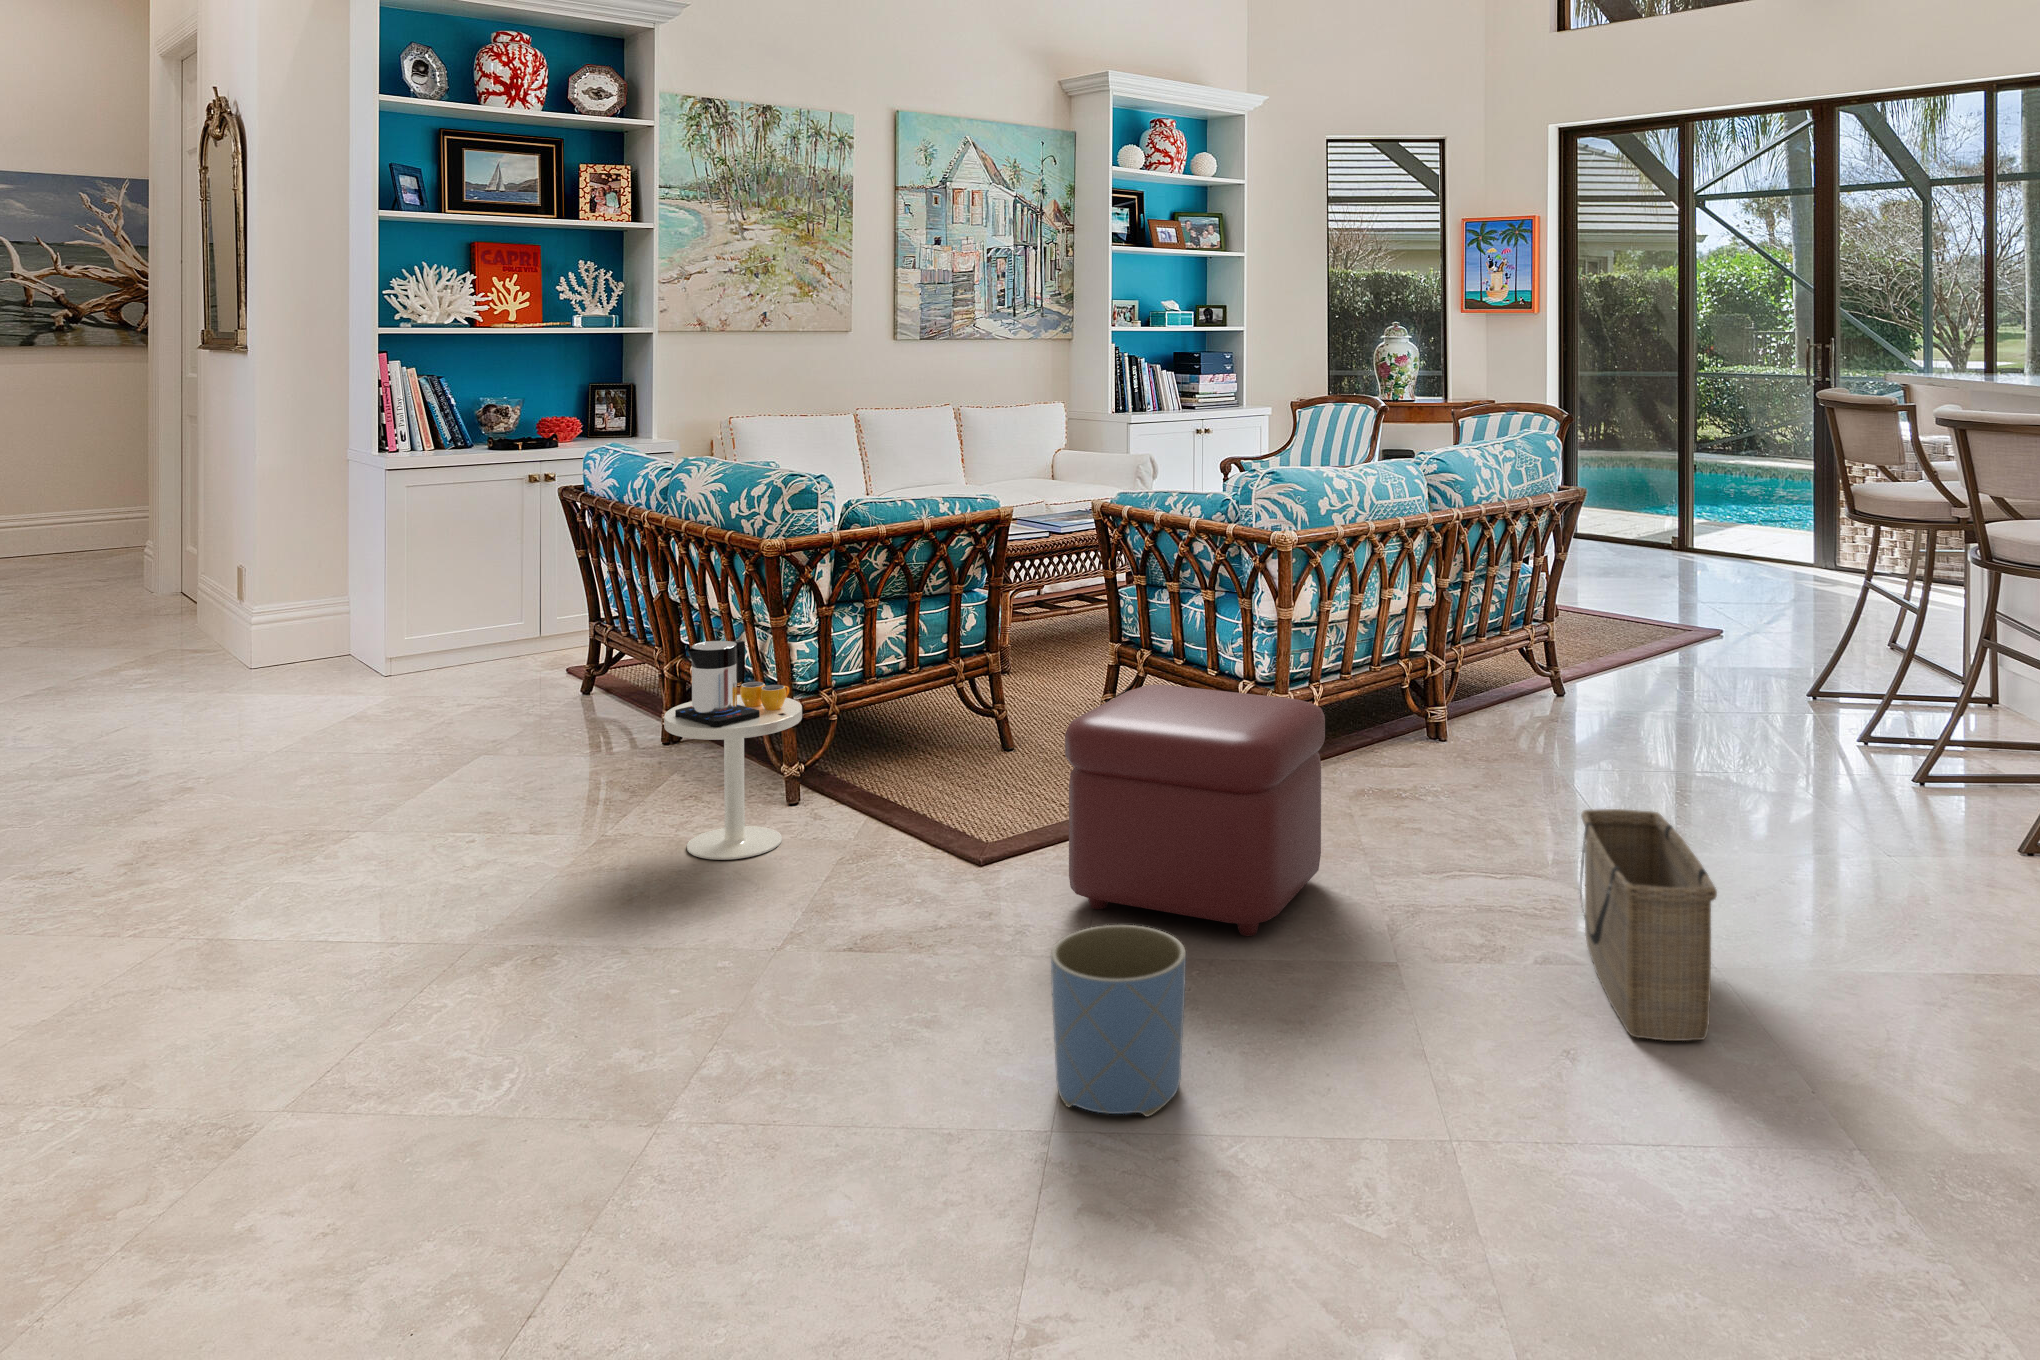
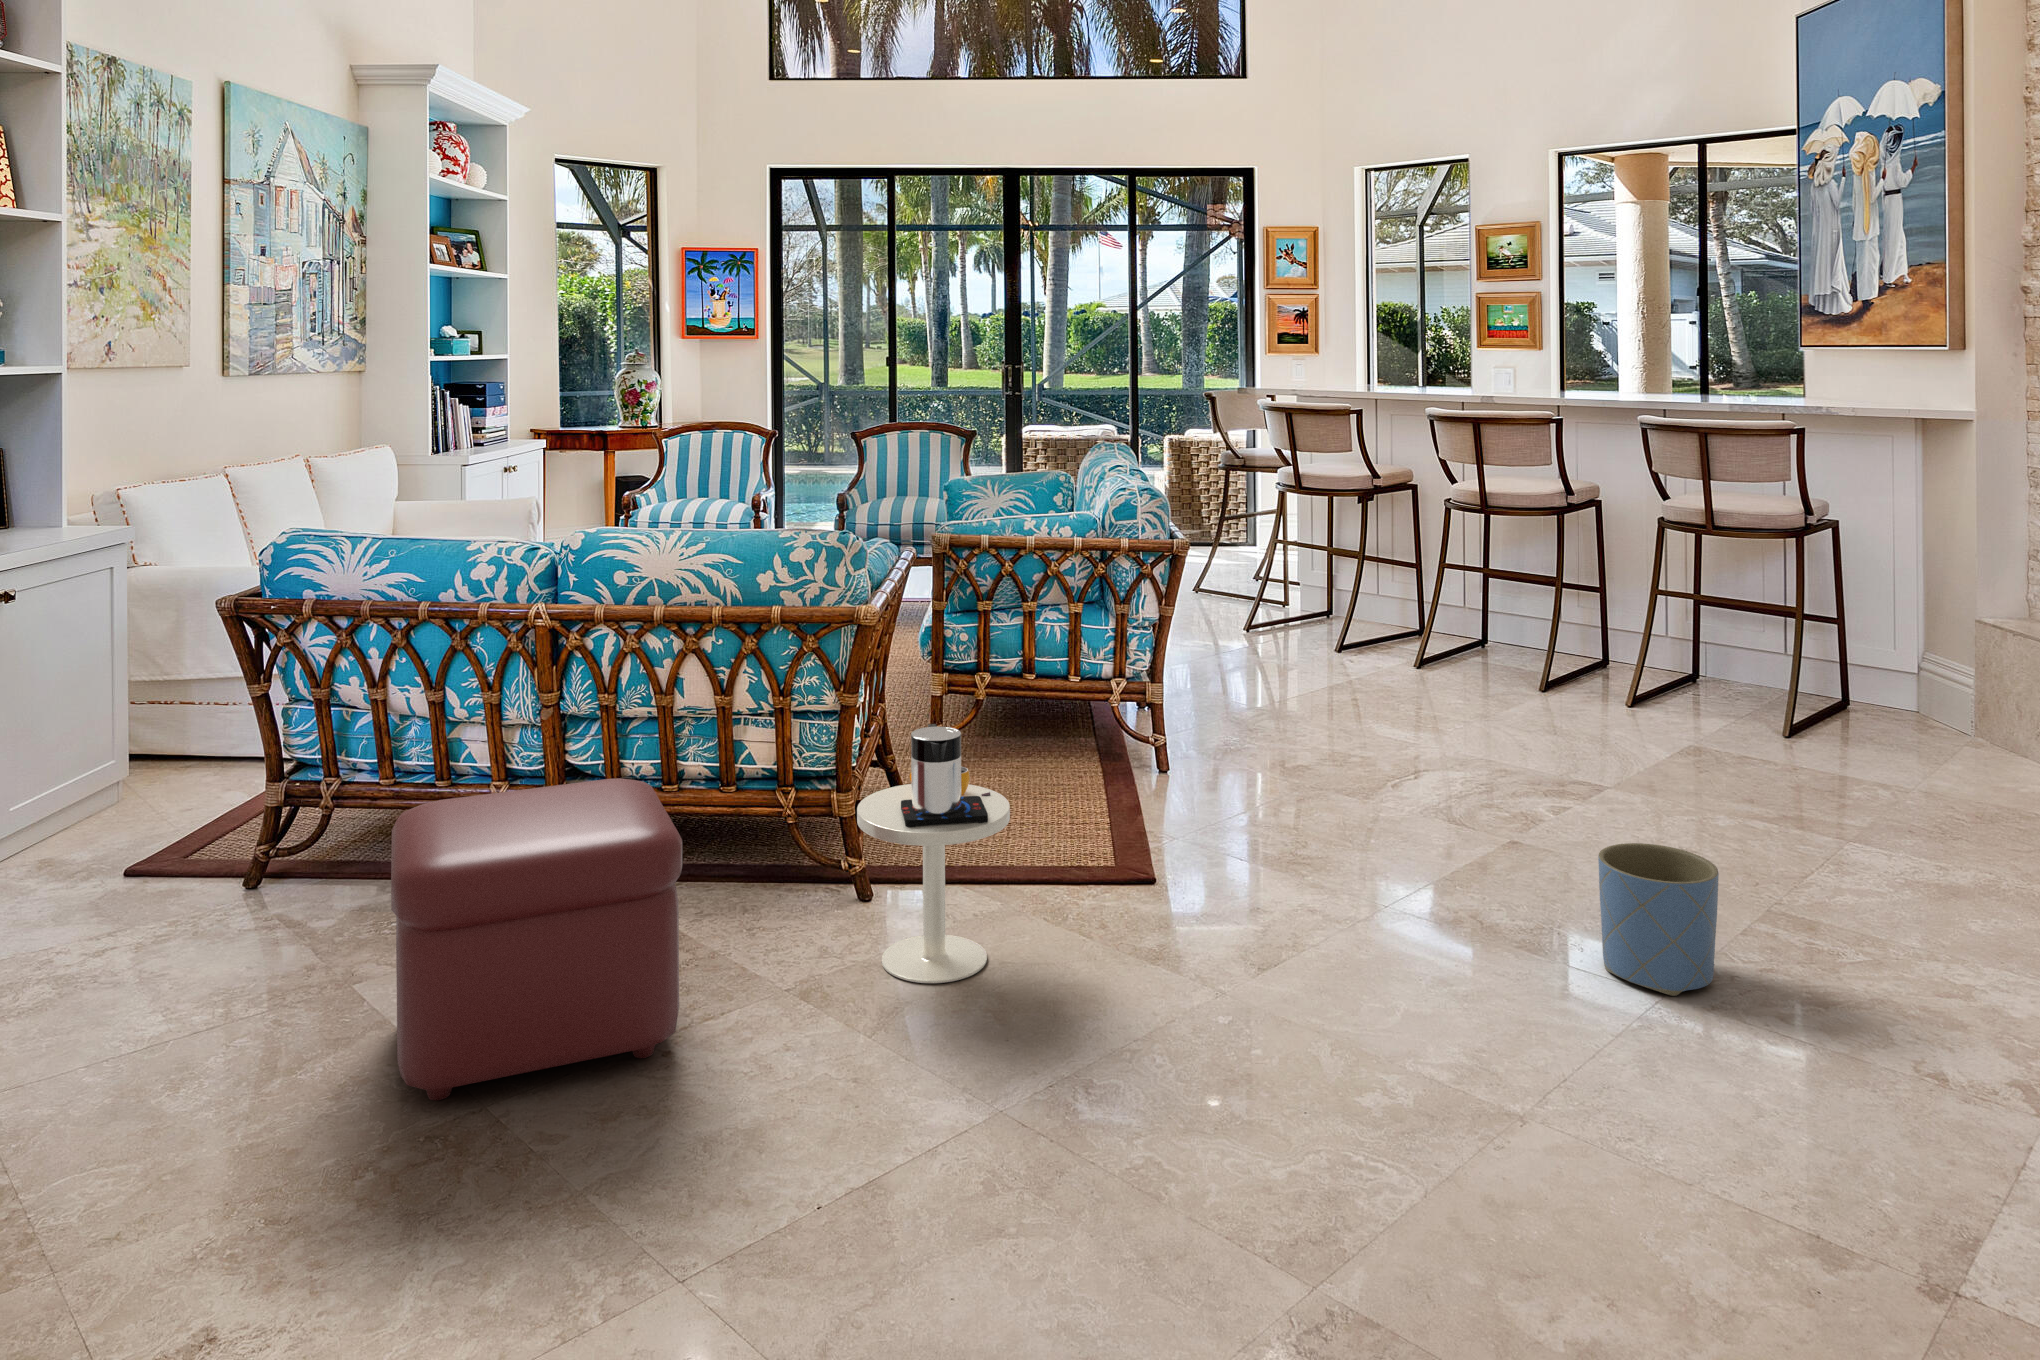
ottoman: present [1065,685,1325,936] -> present [391,778,682,1101]
basket: present [1580,809,1717,1041] -> none [1552,694,1730,835]

